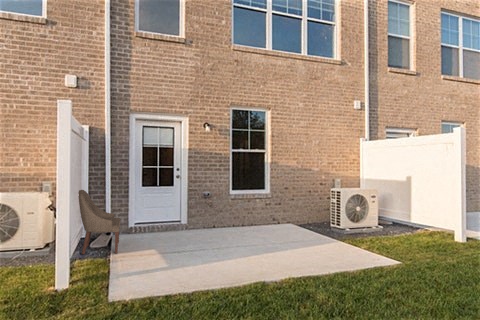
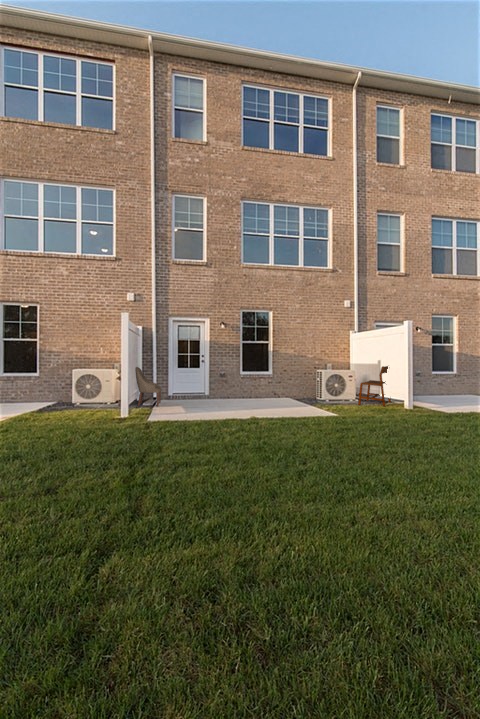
bench: none [392,184,434,240] -> present [358,366,391,406]

